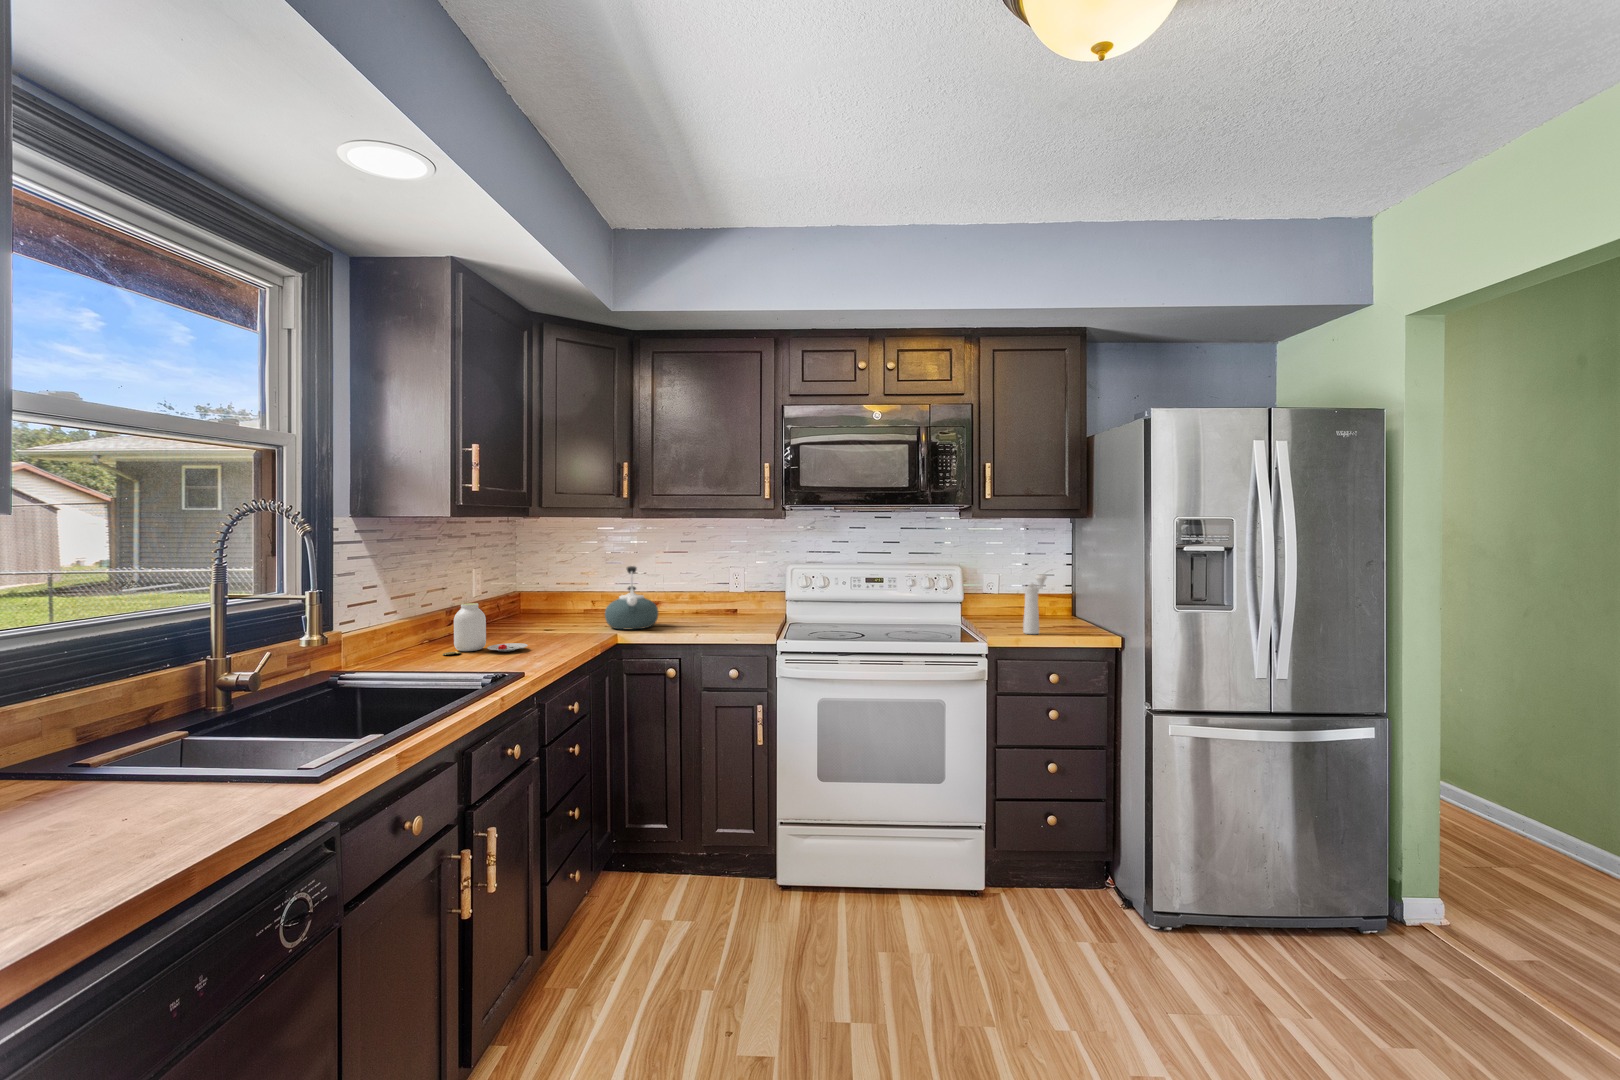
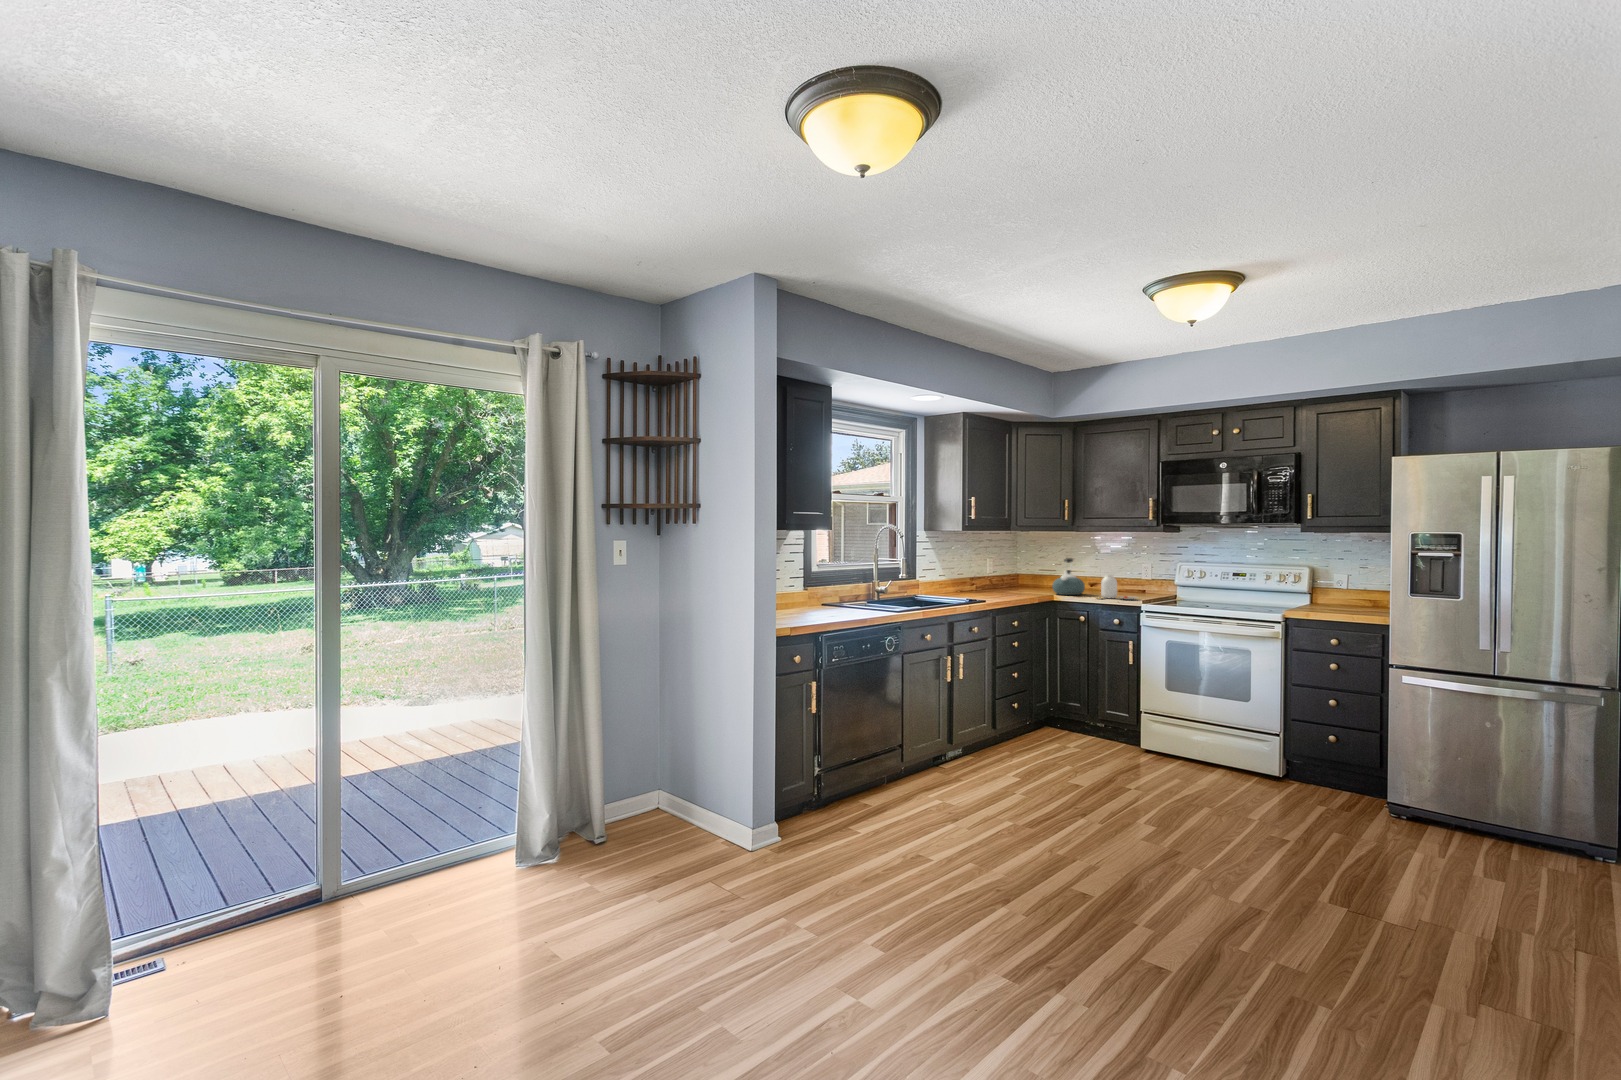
pepper mill: present [1023,574,1047,634] -> none [1335,571,1367,614]
jar: present [443,603,528,655] -> present [1101,574,1136,600]

